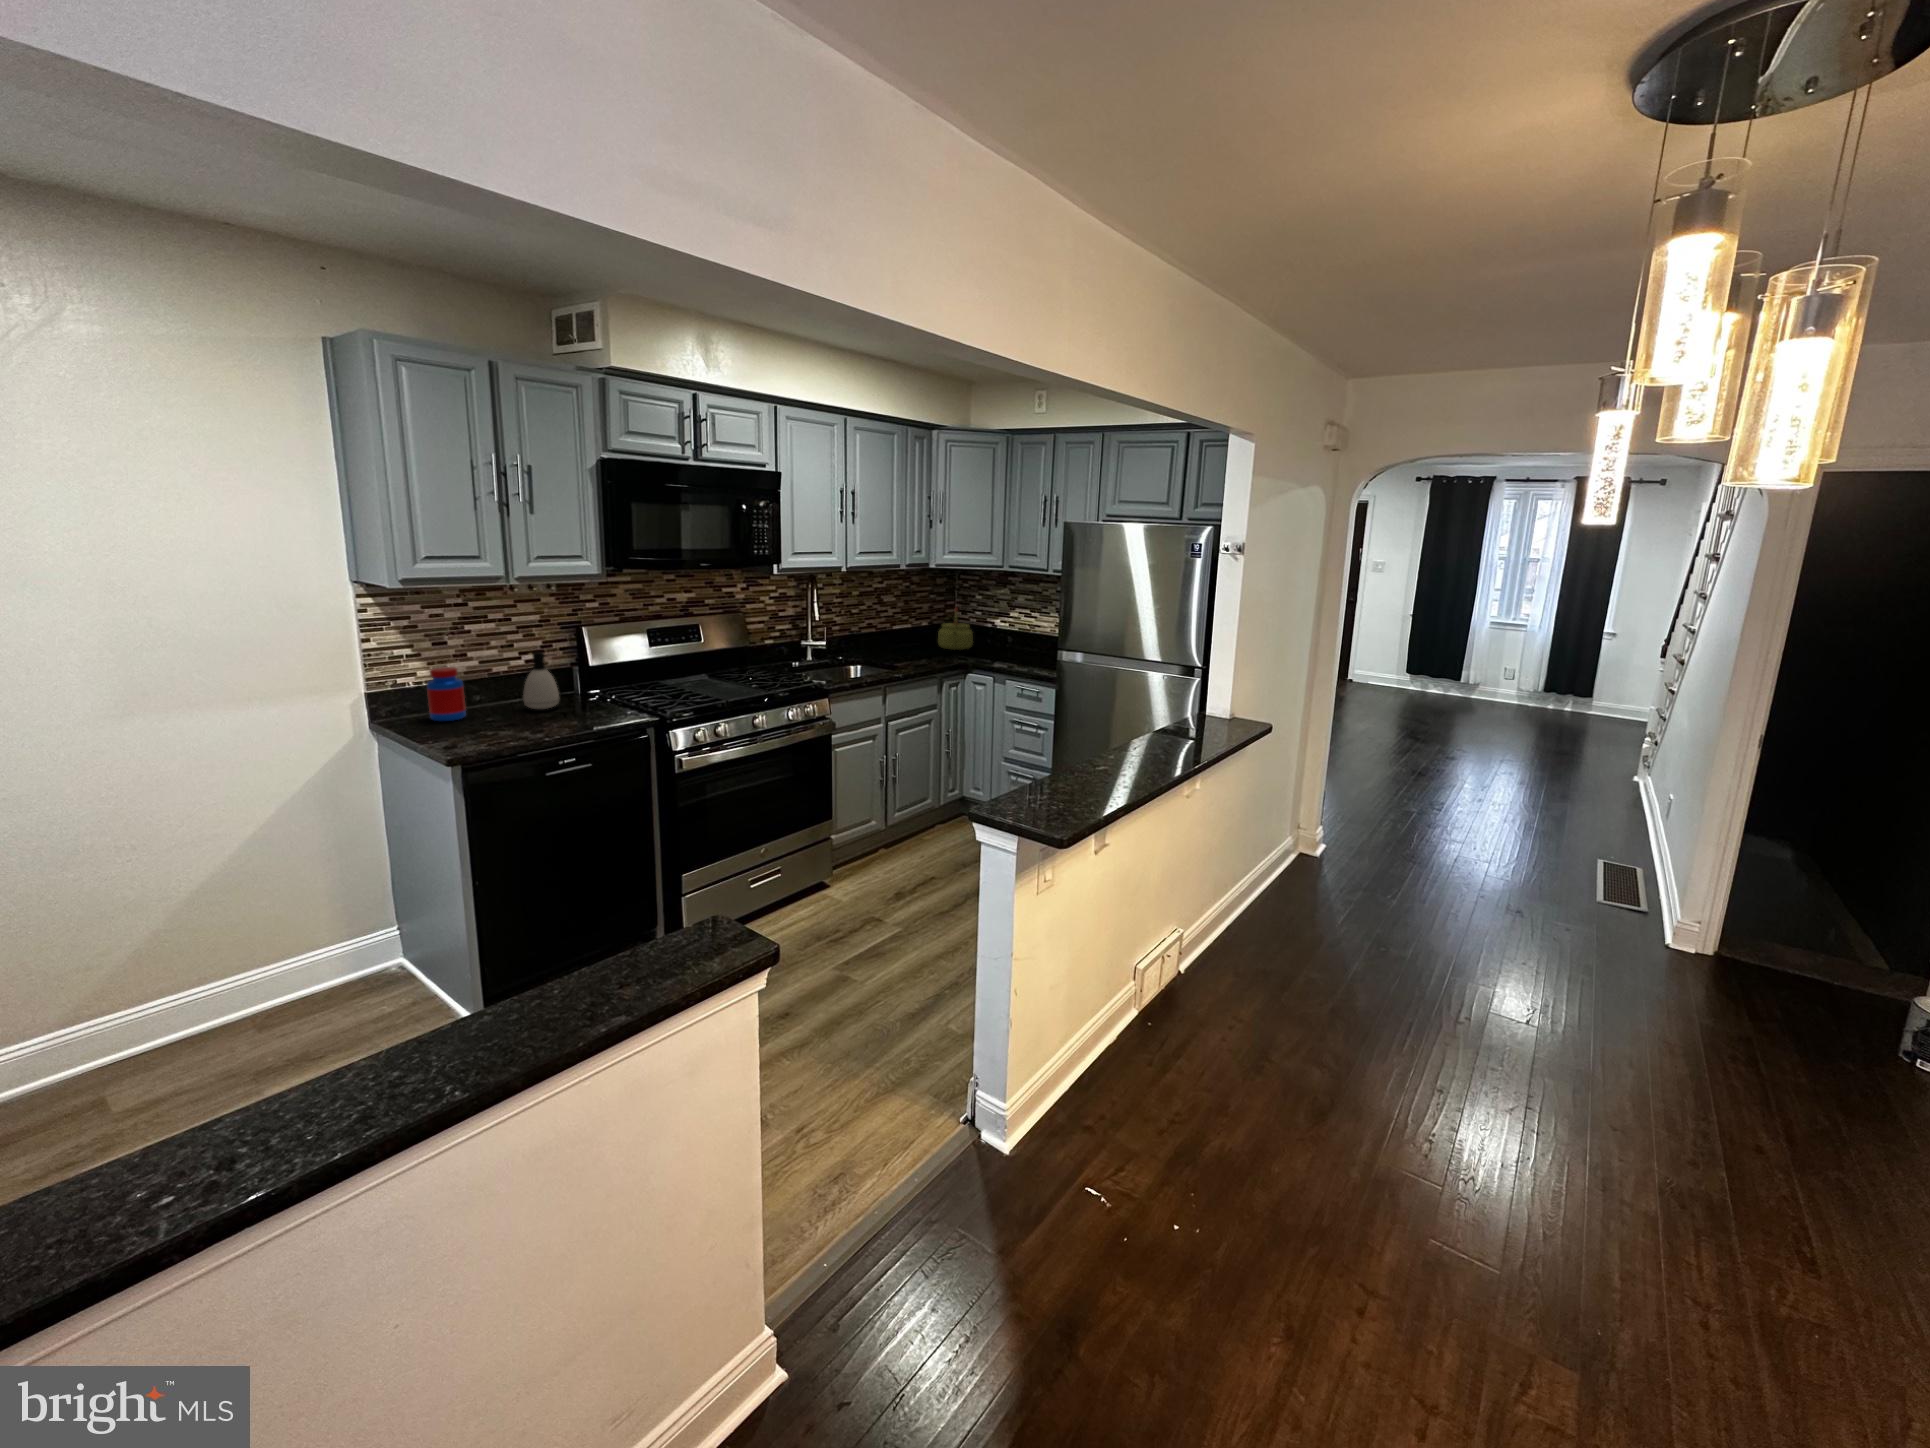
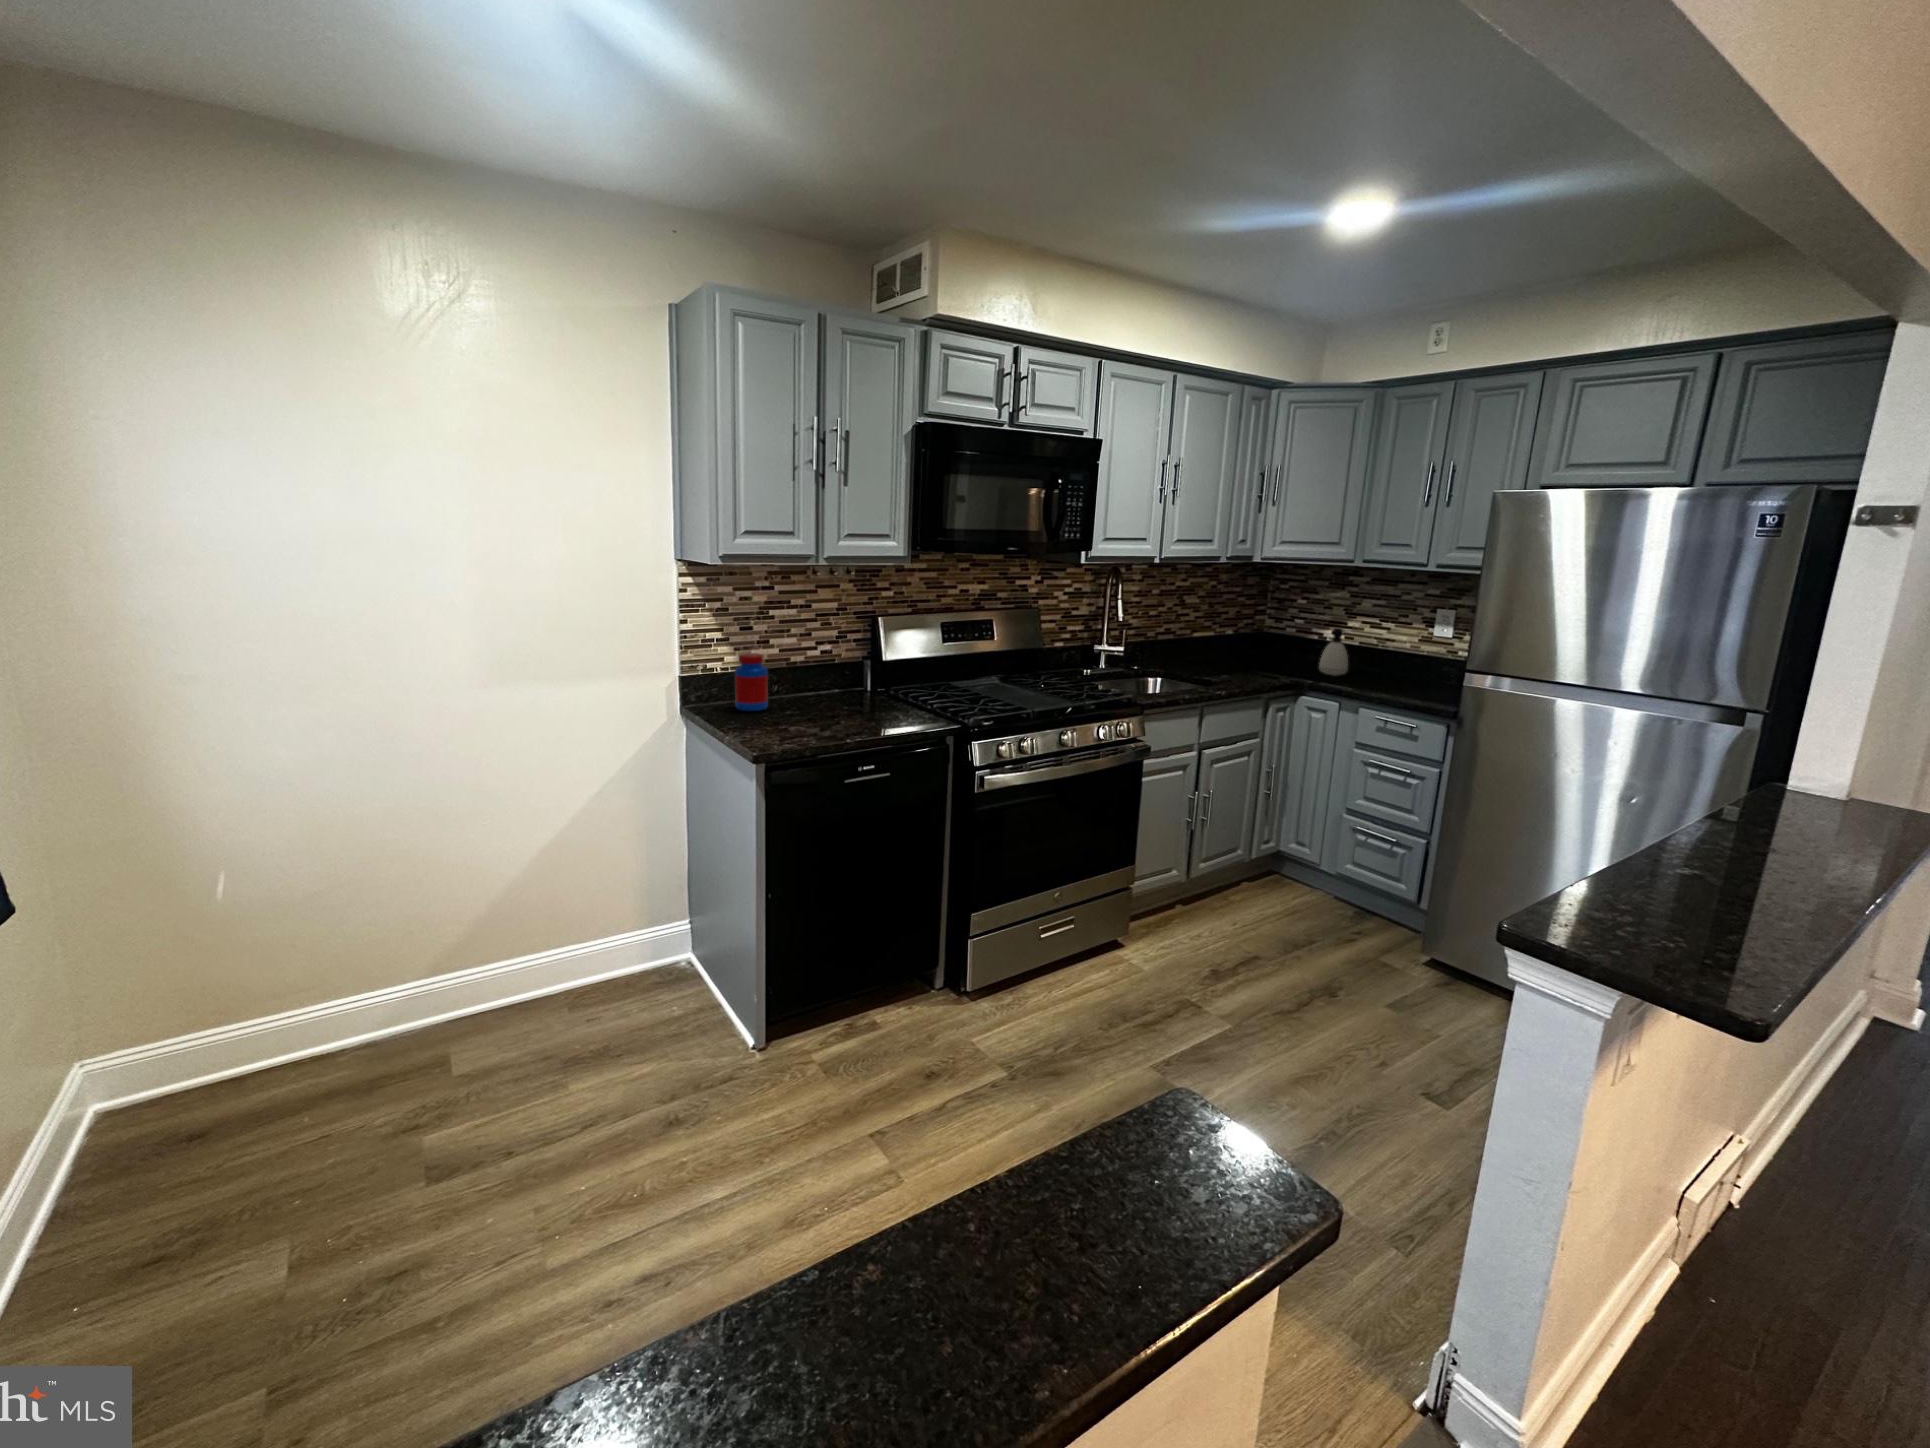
kettle: present [938,608,973,650] -> none [1249,612,1297,666]
soap dispenser: present [523,652,559,709] -> present [1319,628,1348,676]

